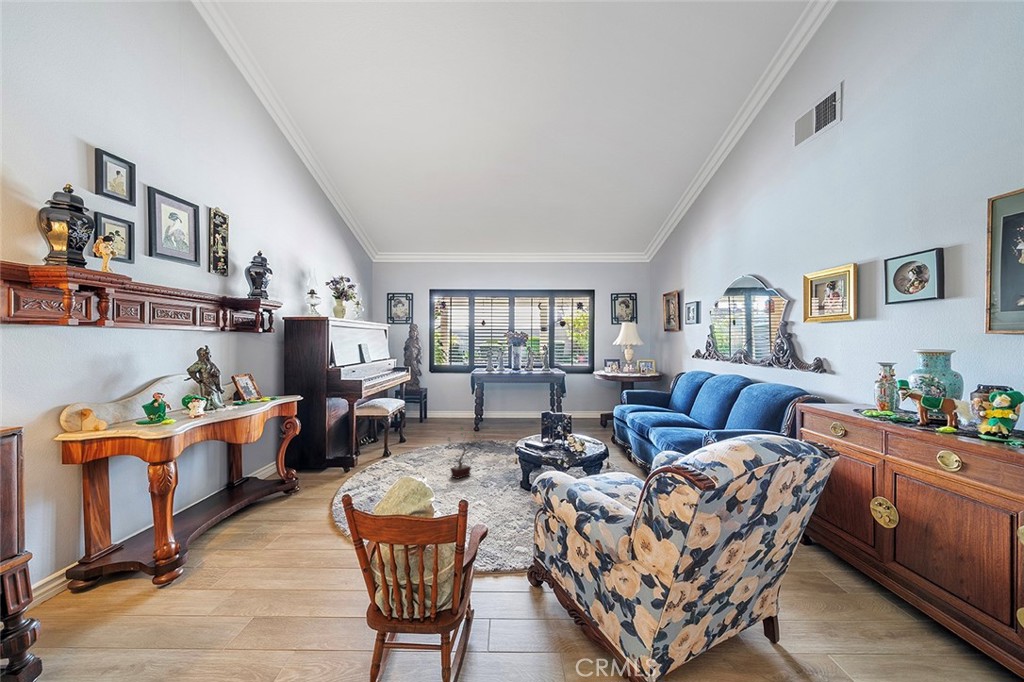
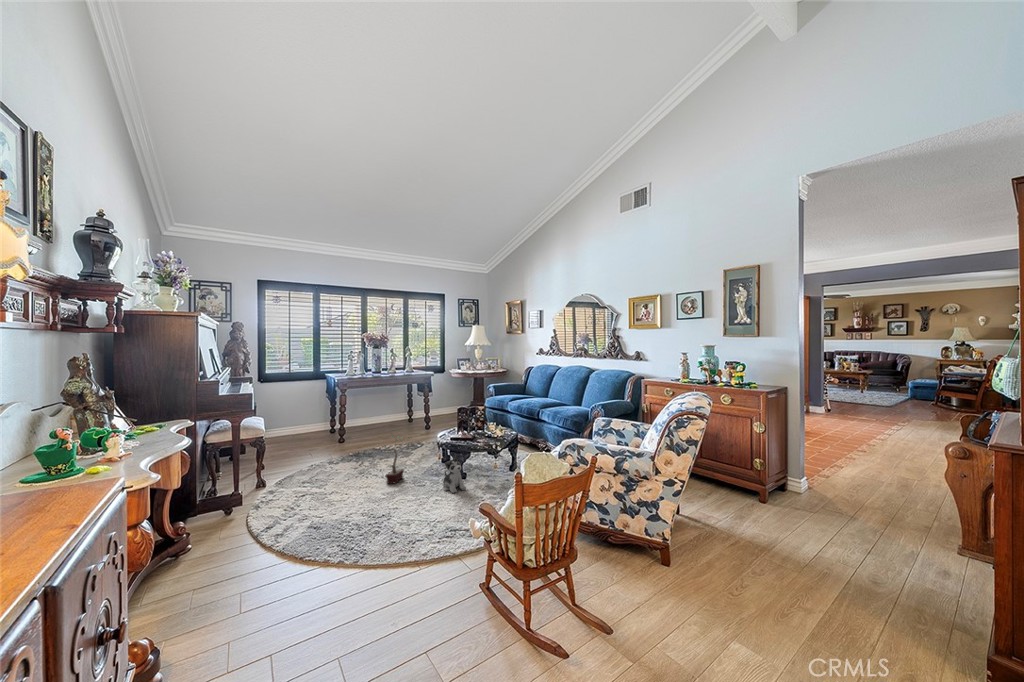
plush toy: none [486,462,511,504] -> present [443,455,466,493]

